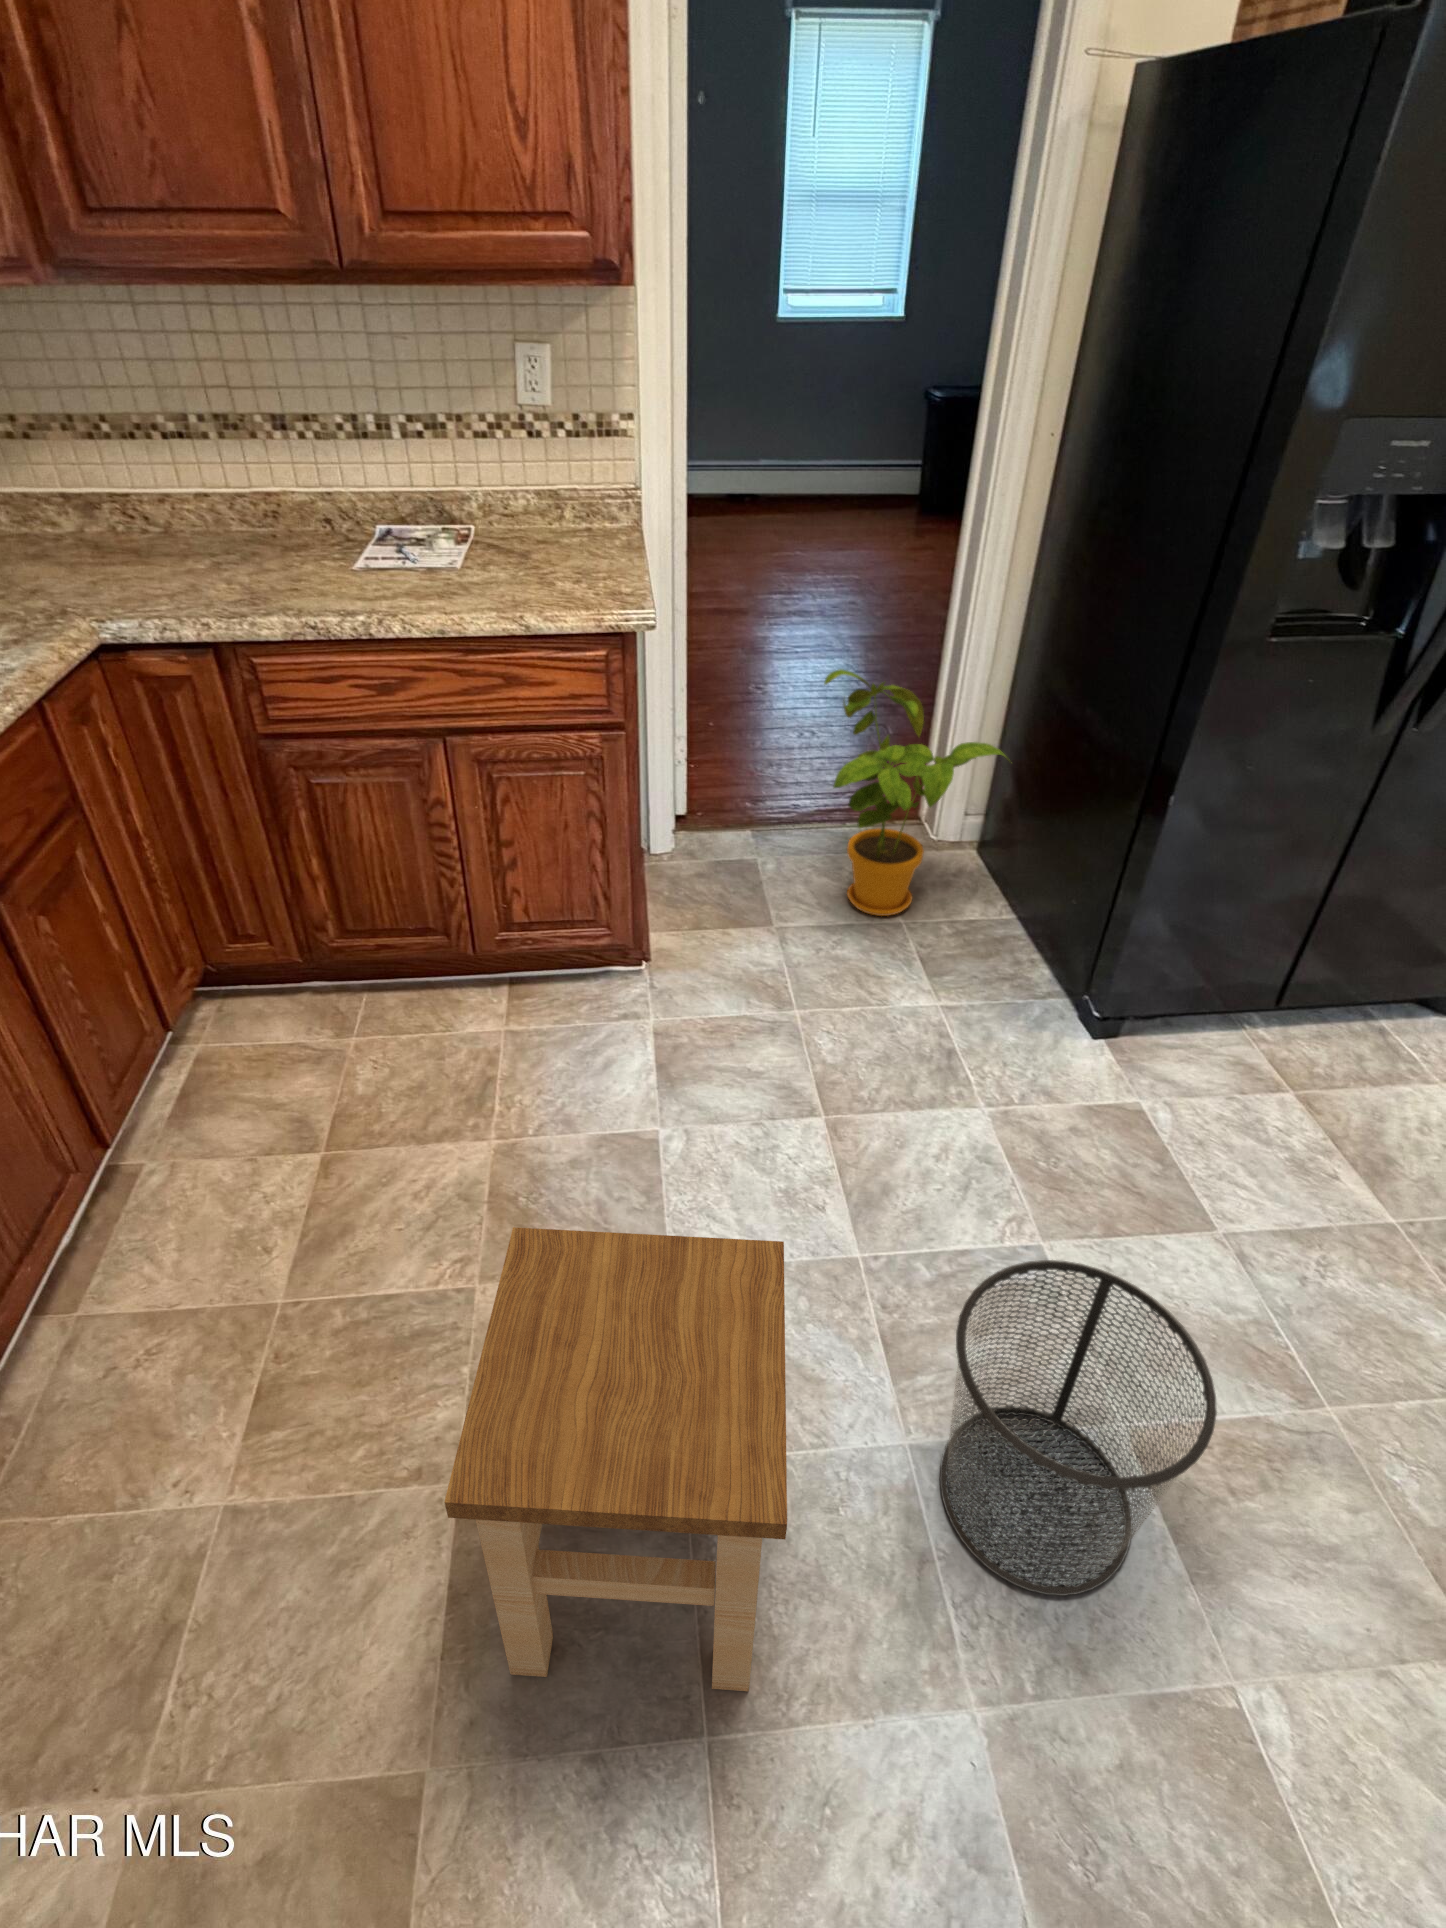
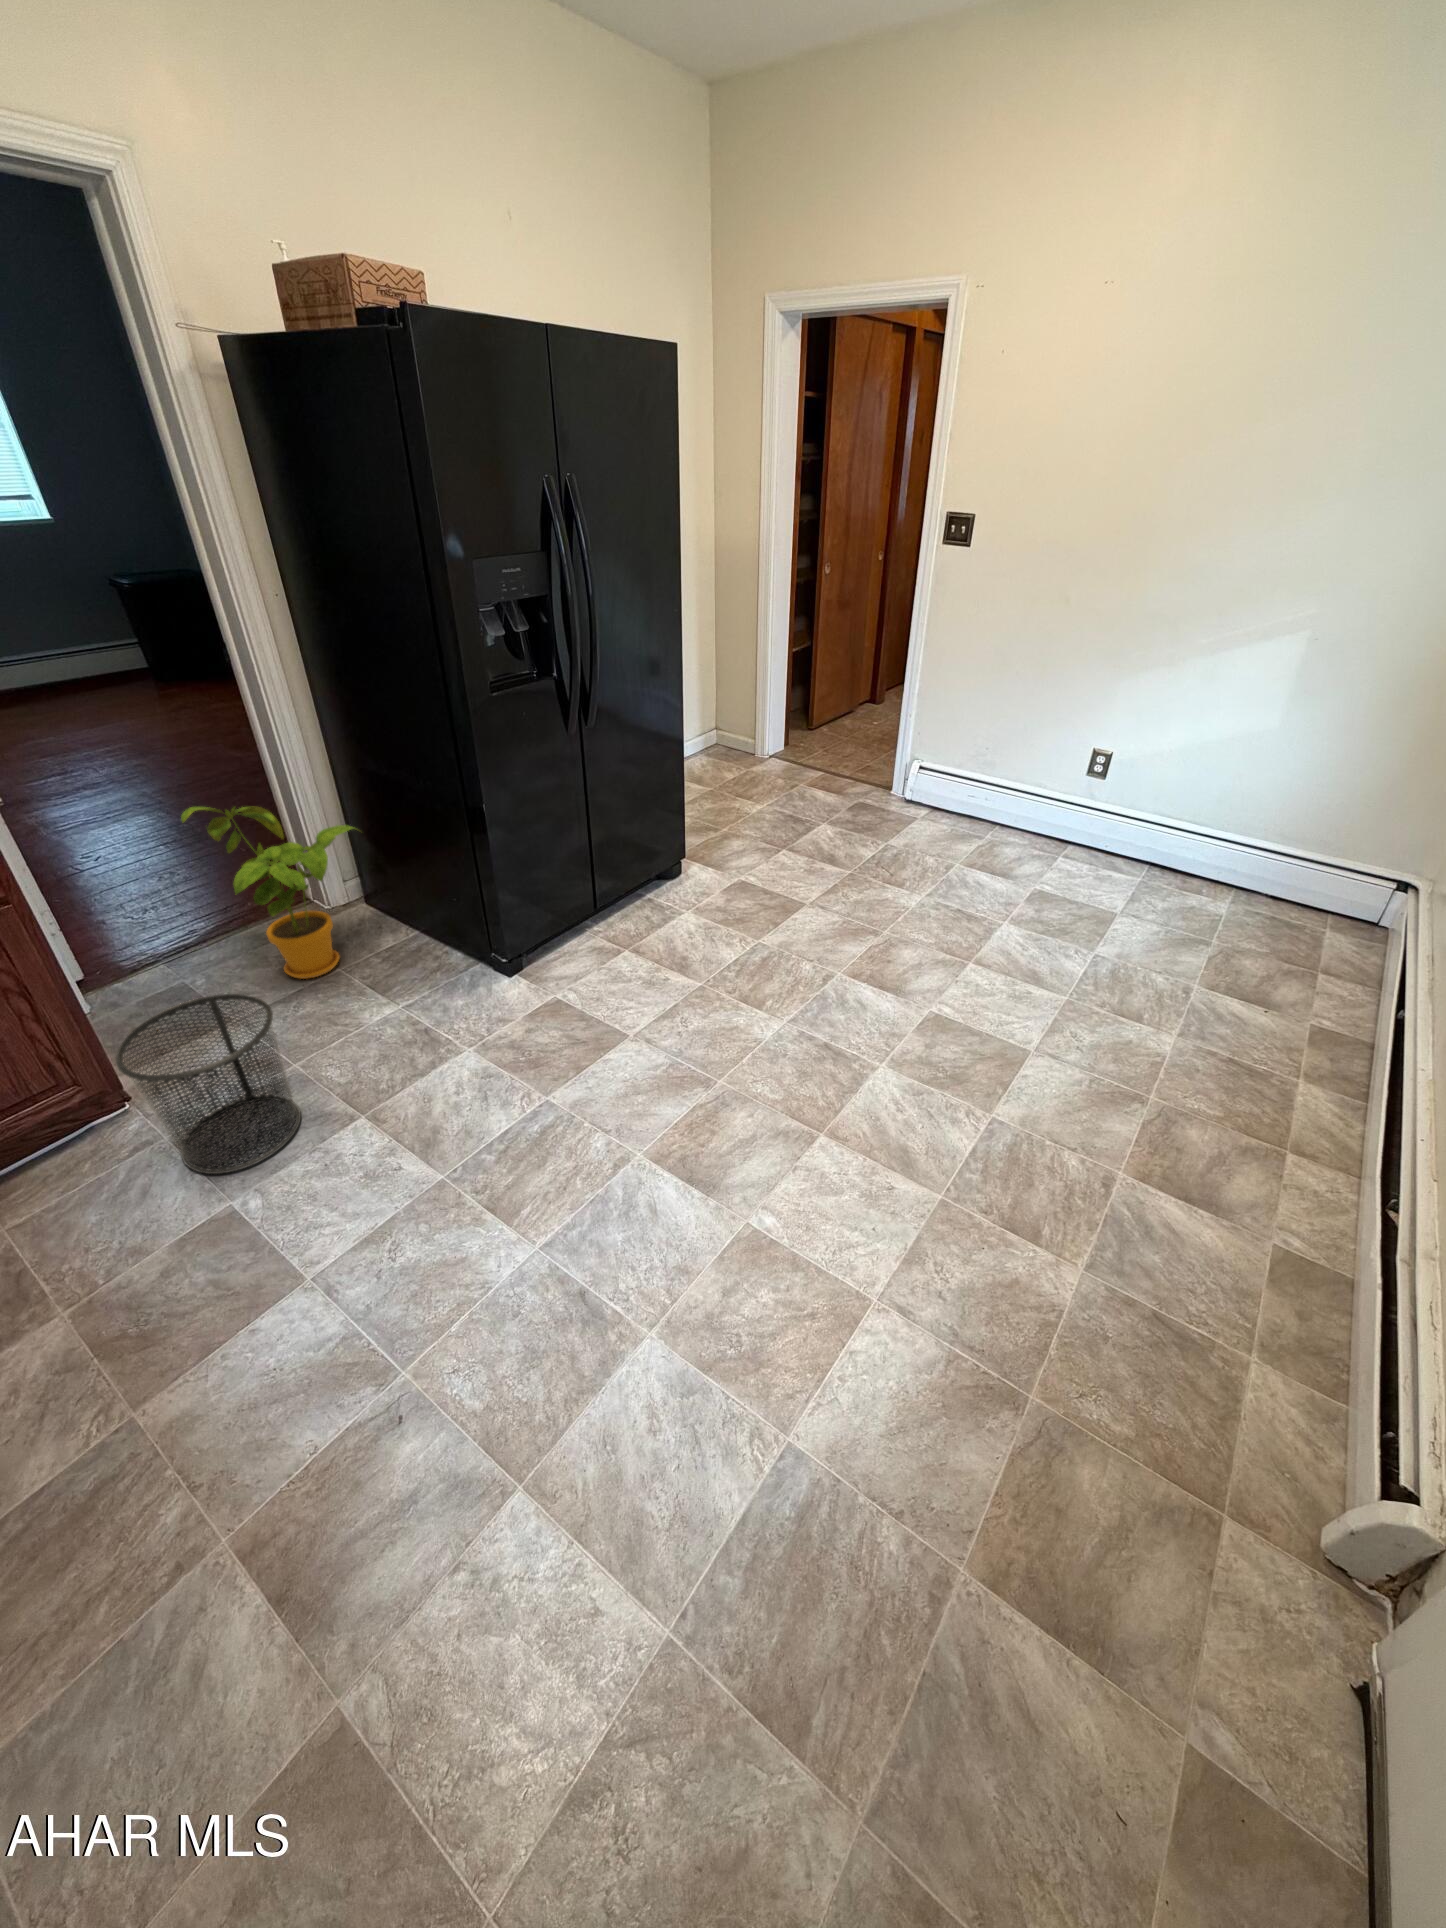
stool: present [444,1227,787,1691] -> none [172,1159,530,1599]
waste bin: present [940,1260,1217,1596] -> present [115,994,301,1174]

